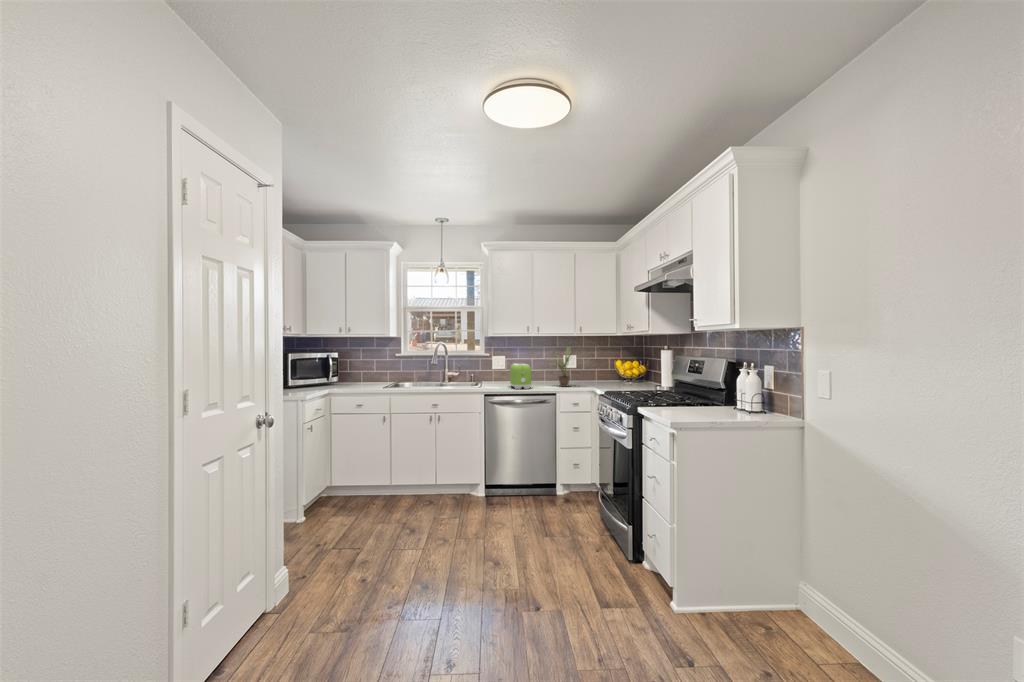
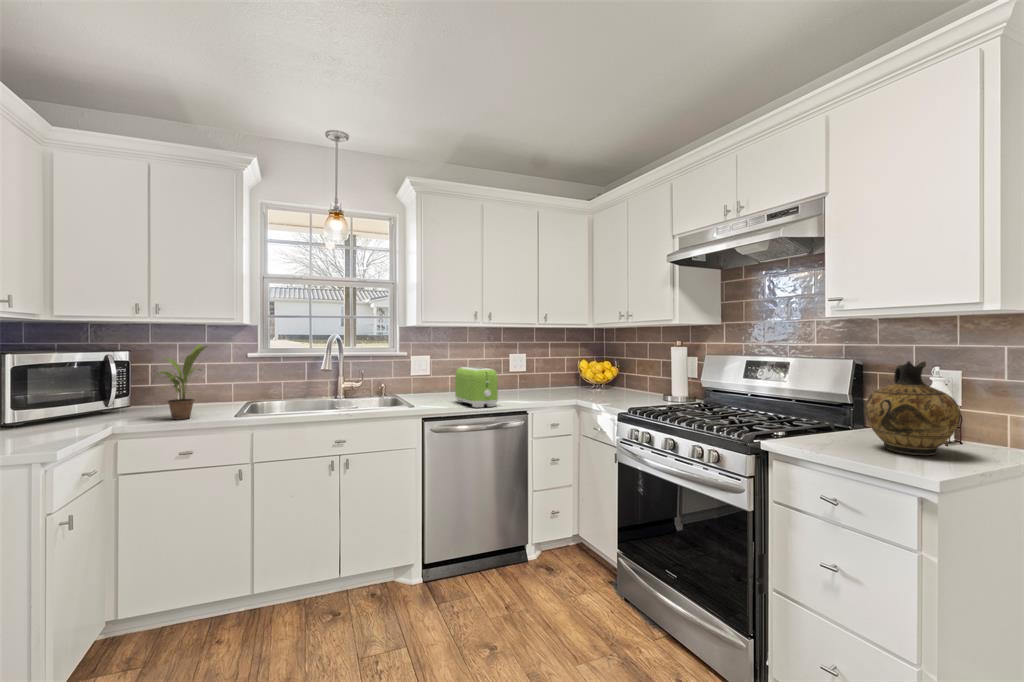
potted plant: present [553,347,575,387] -> present [156,344,207,420]
ceramic jug: none [695,360,745,417] -> present [865,361,961,455]

